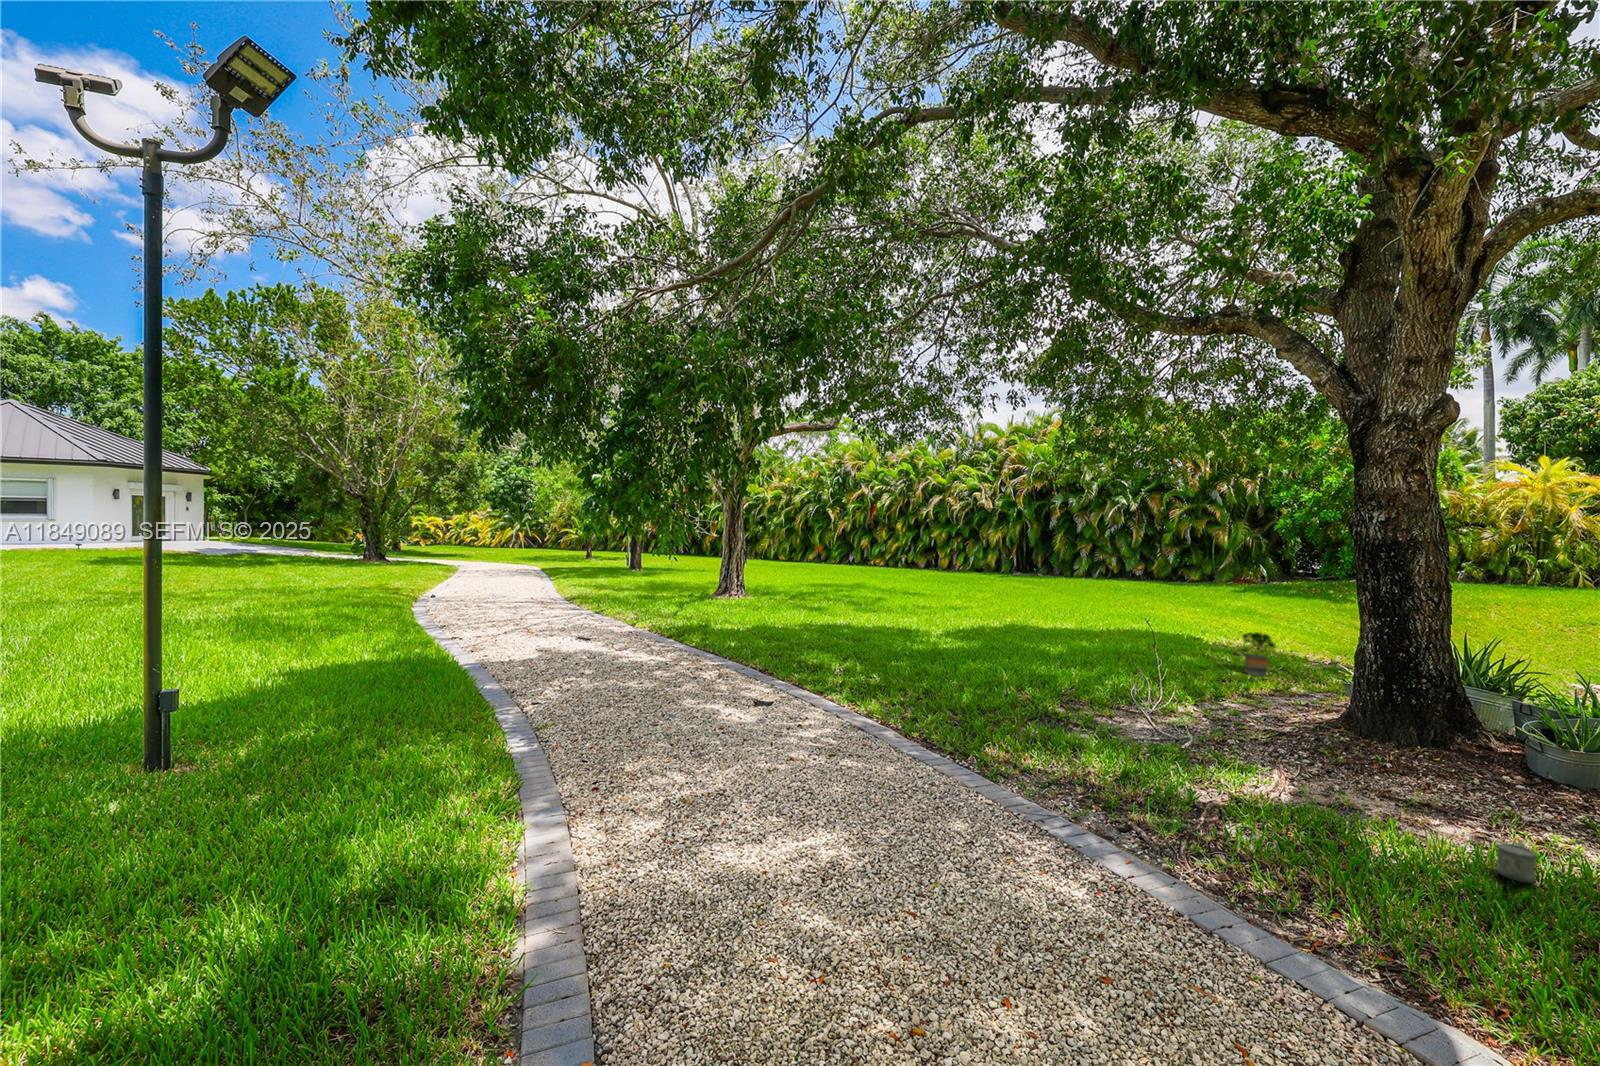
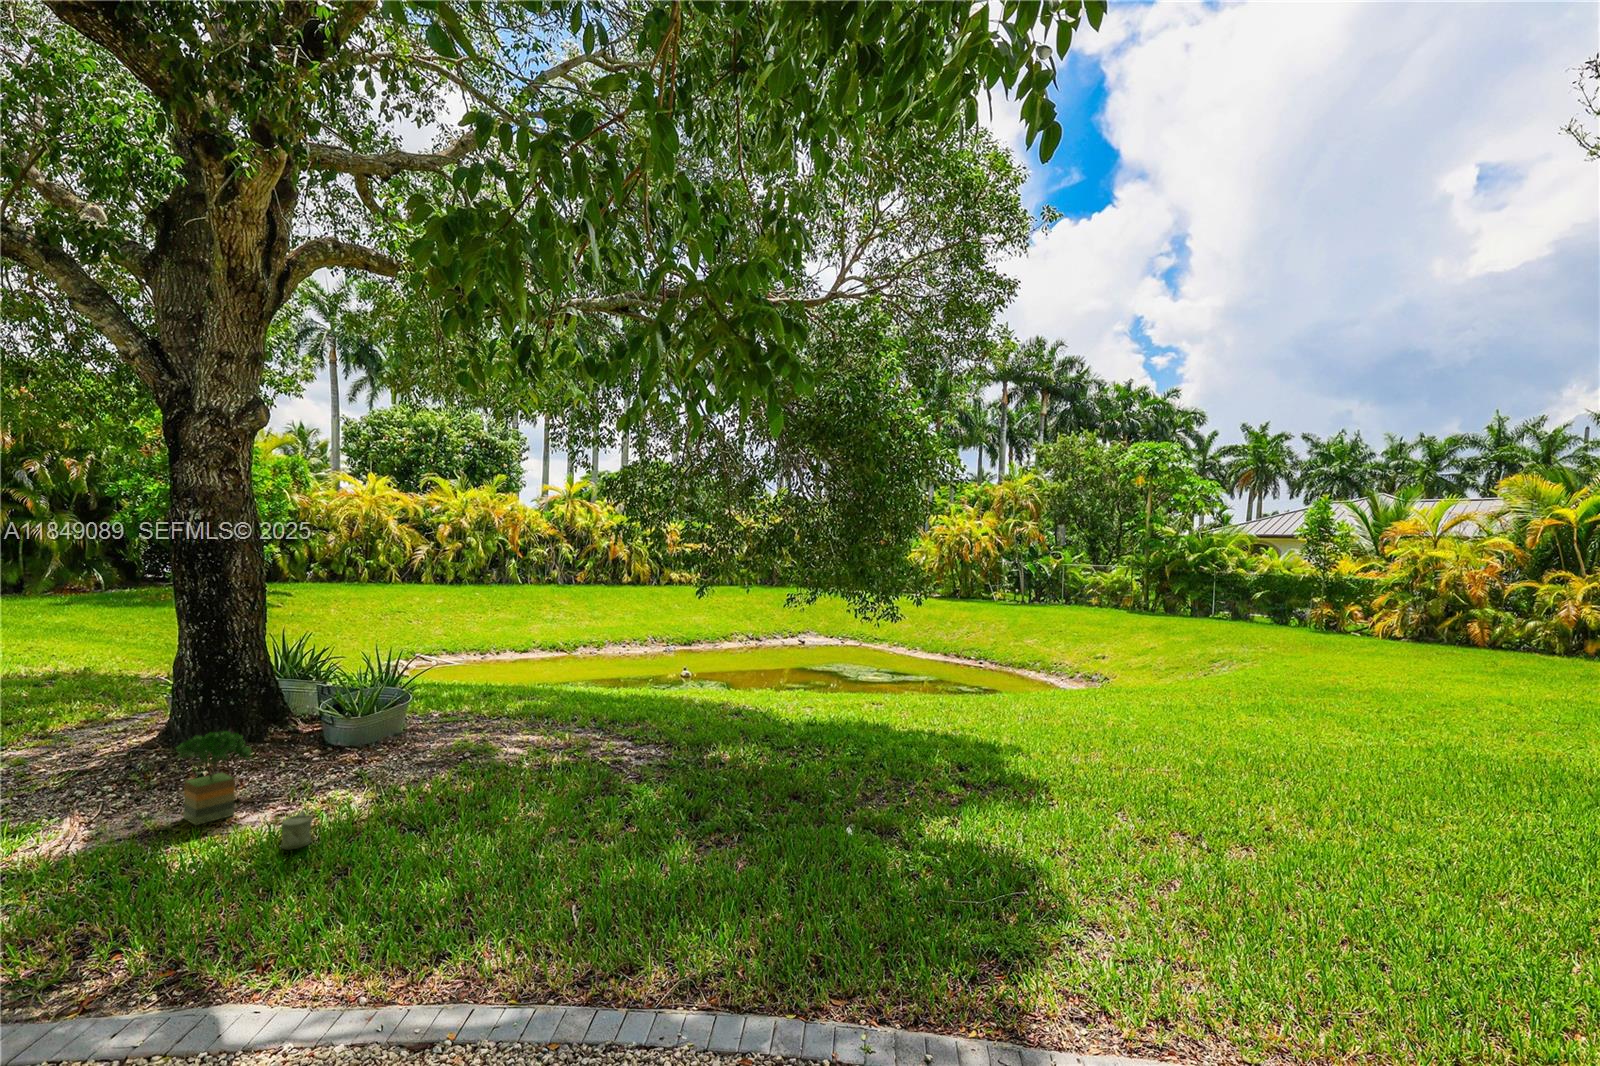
potted tree: present [1241,632,1275,676] -> present [177,731,251,825]

